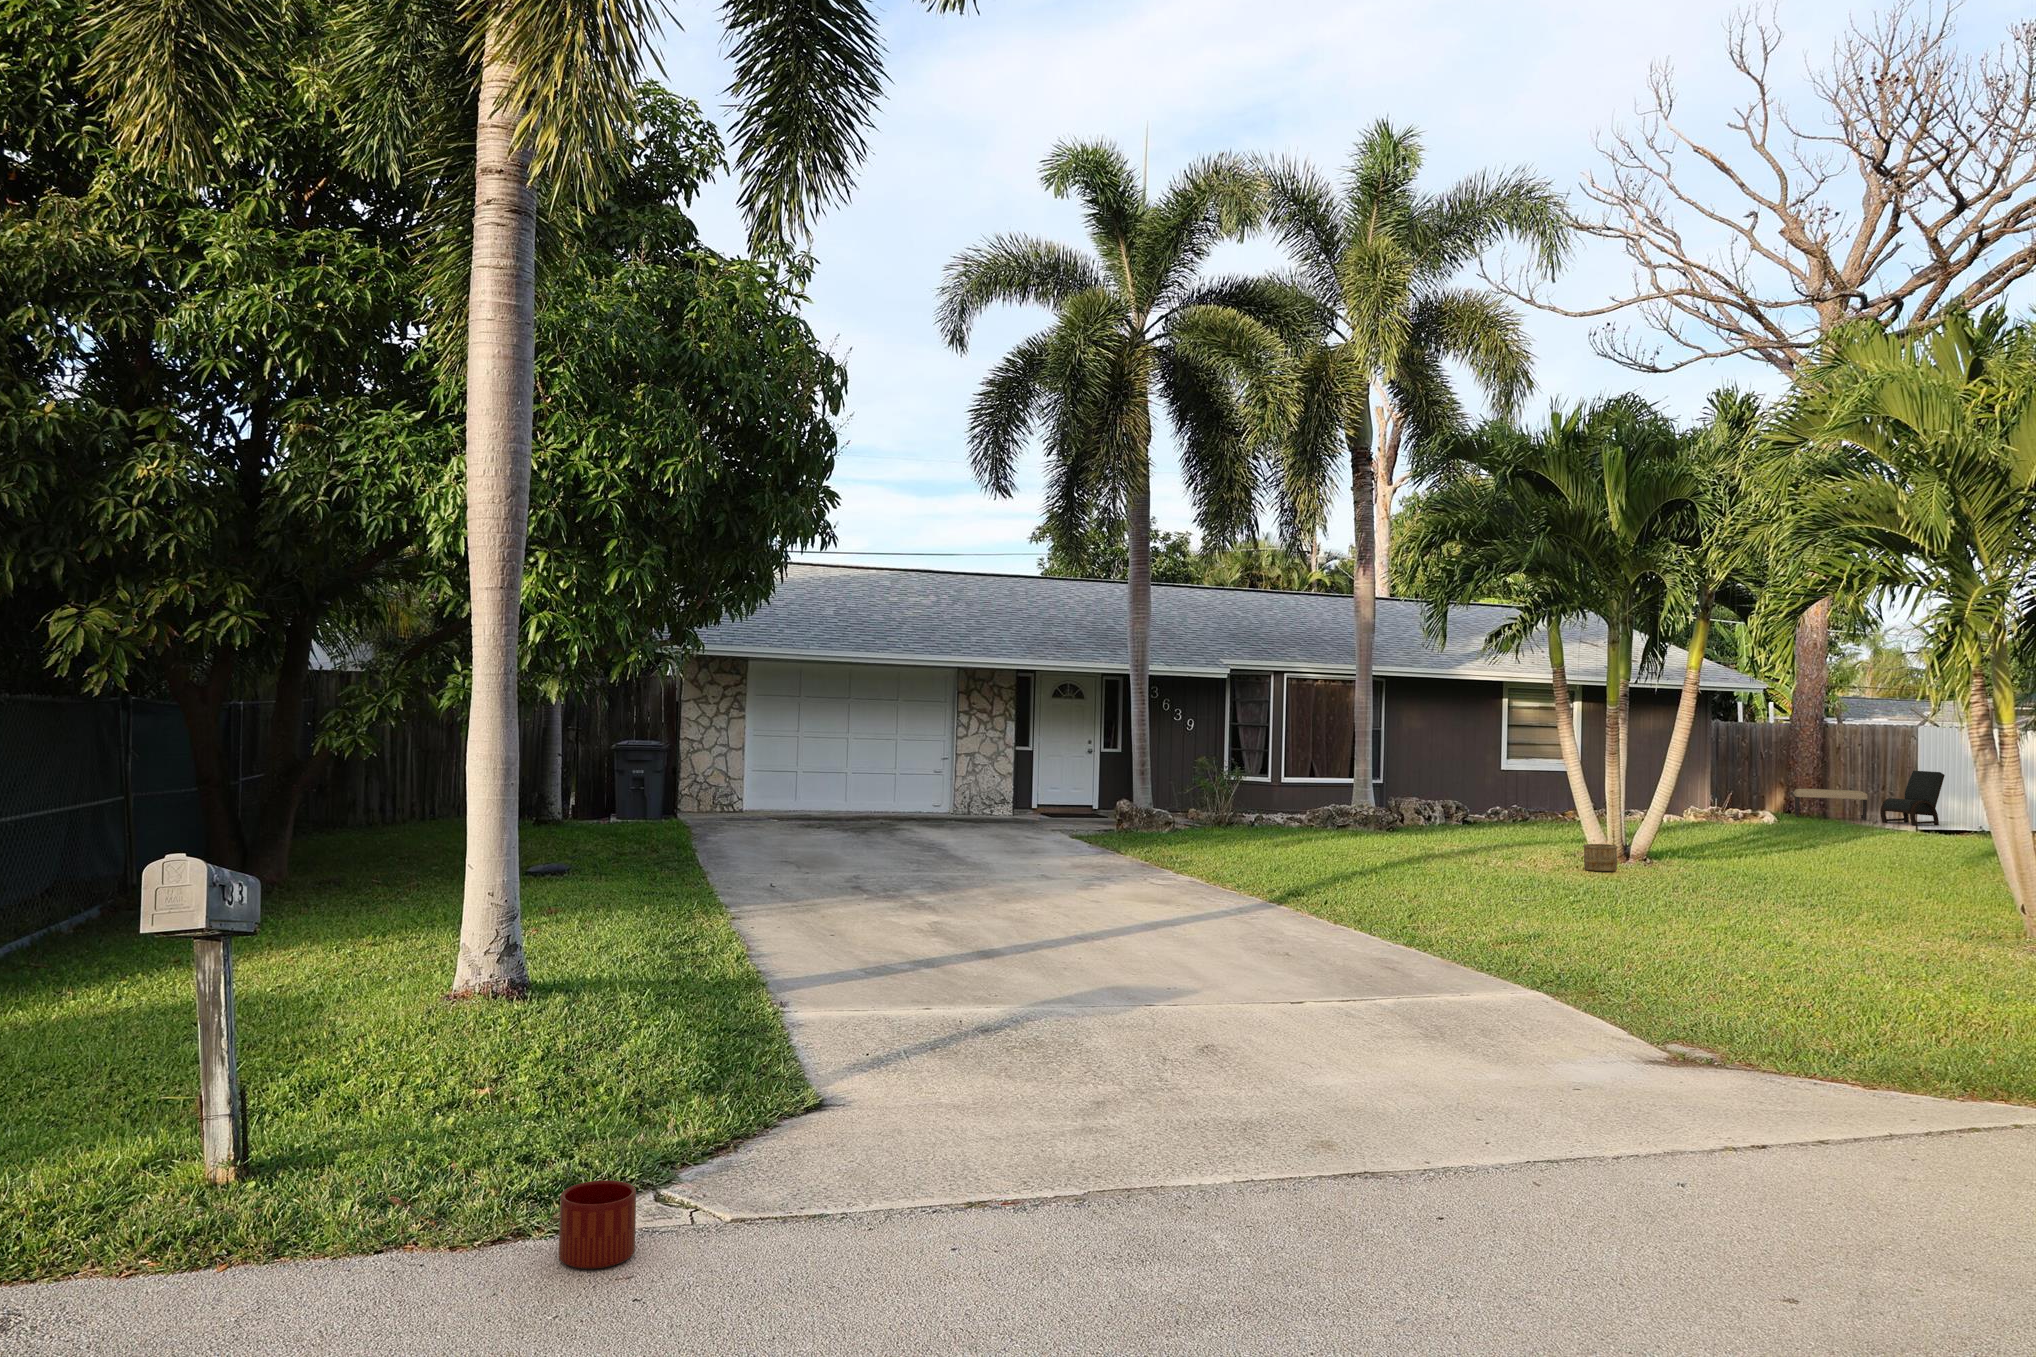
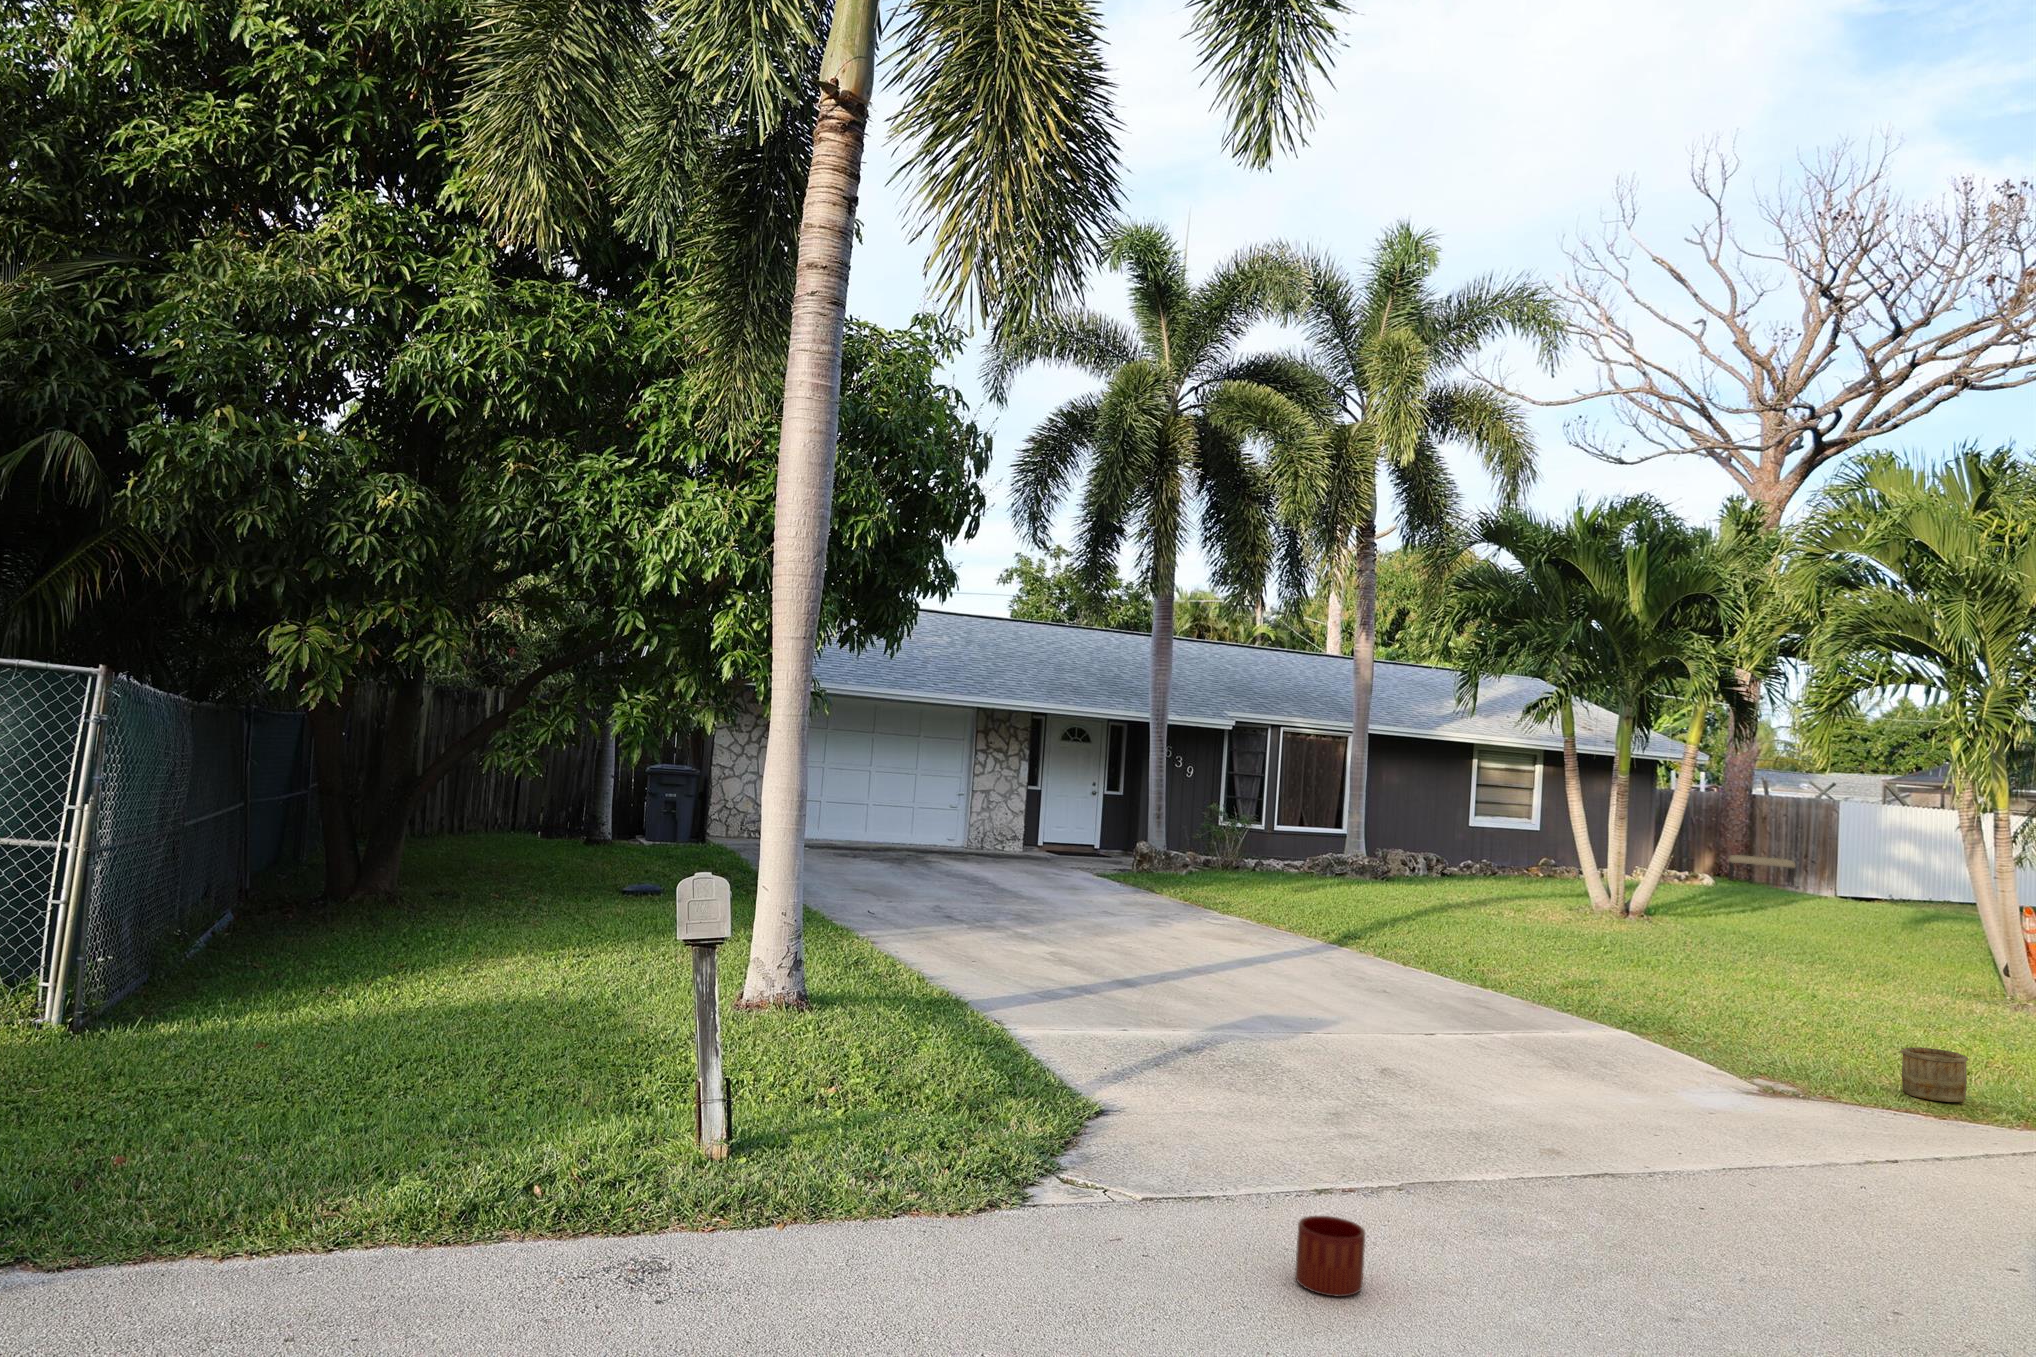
lounge chair: present [1880,771,1945,826] -> none [1807,843,1865,894]
wooden bucket: present [1583,844,1618,871] -> present [1900,1047,1968,1102]
planter: present [559,1180,636,1269] -> present [1295,1216,1365,1297]

